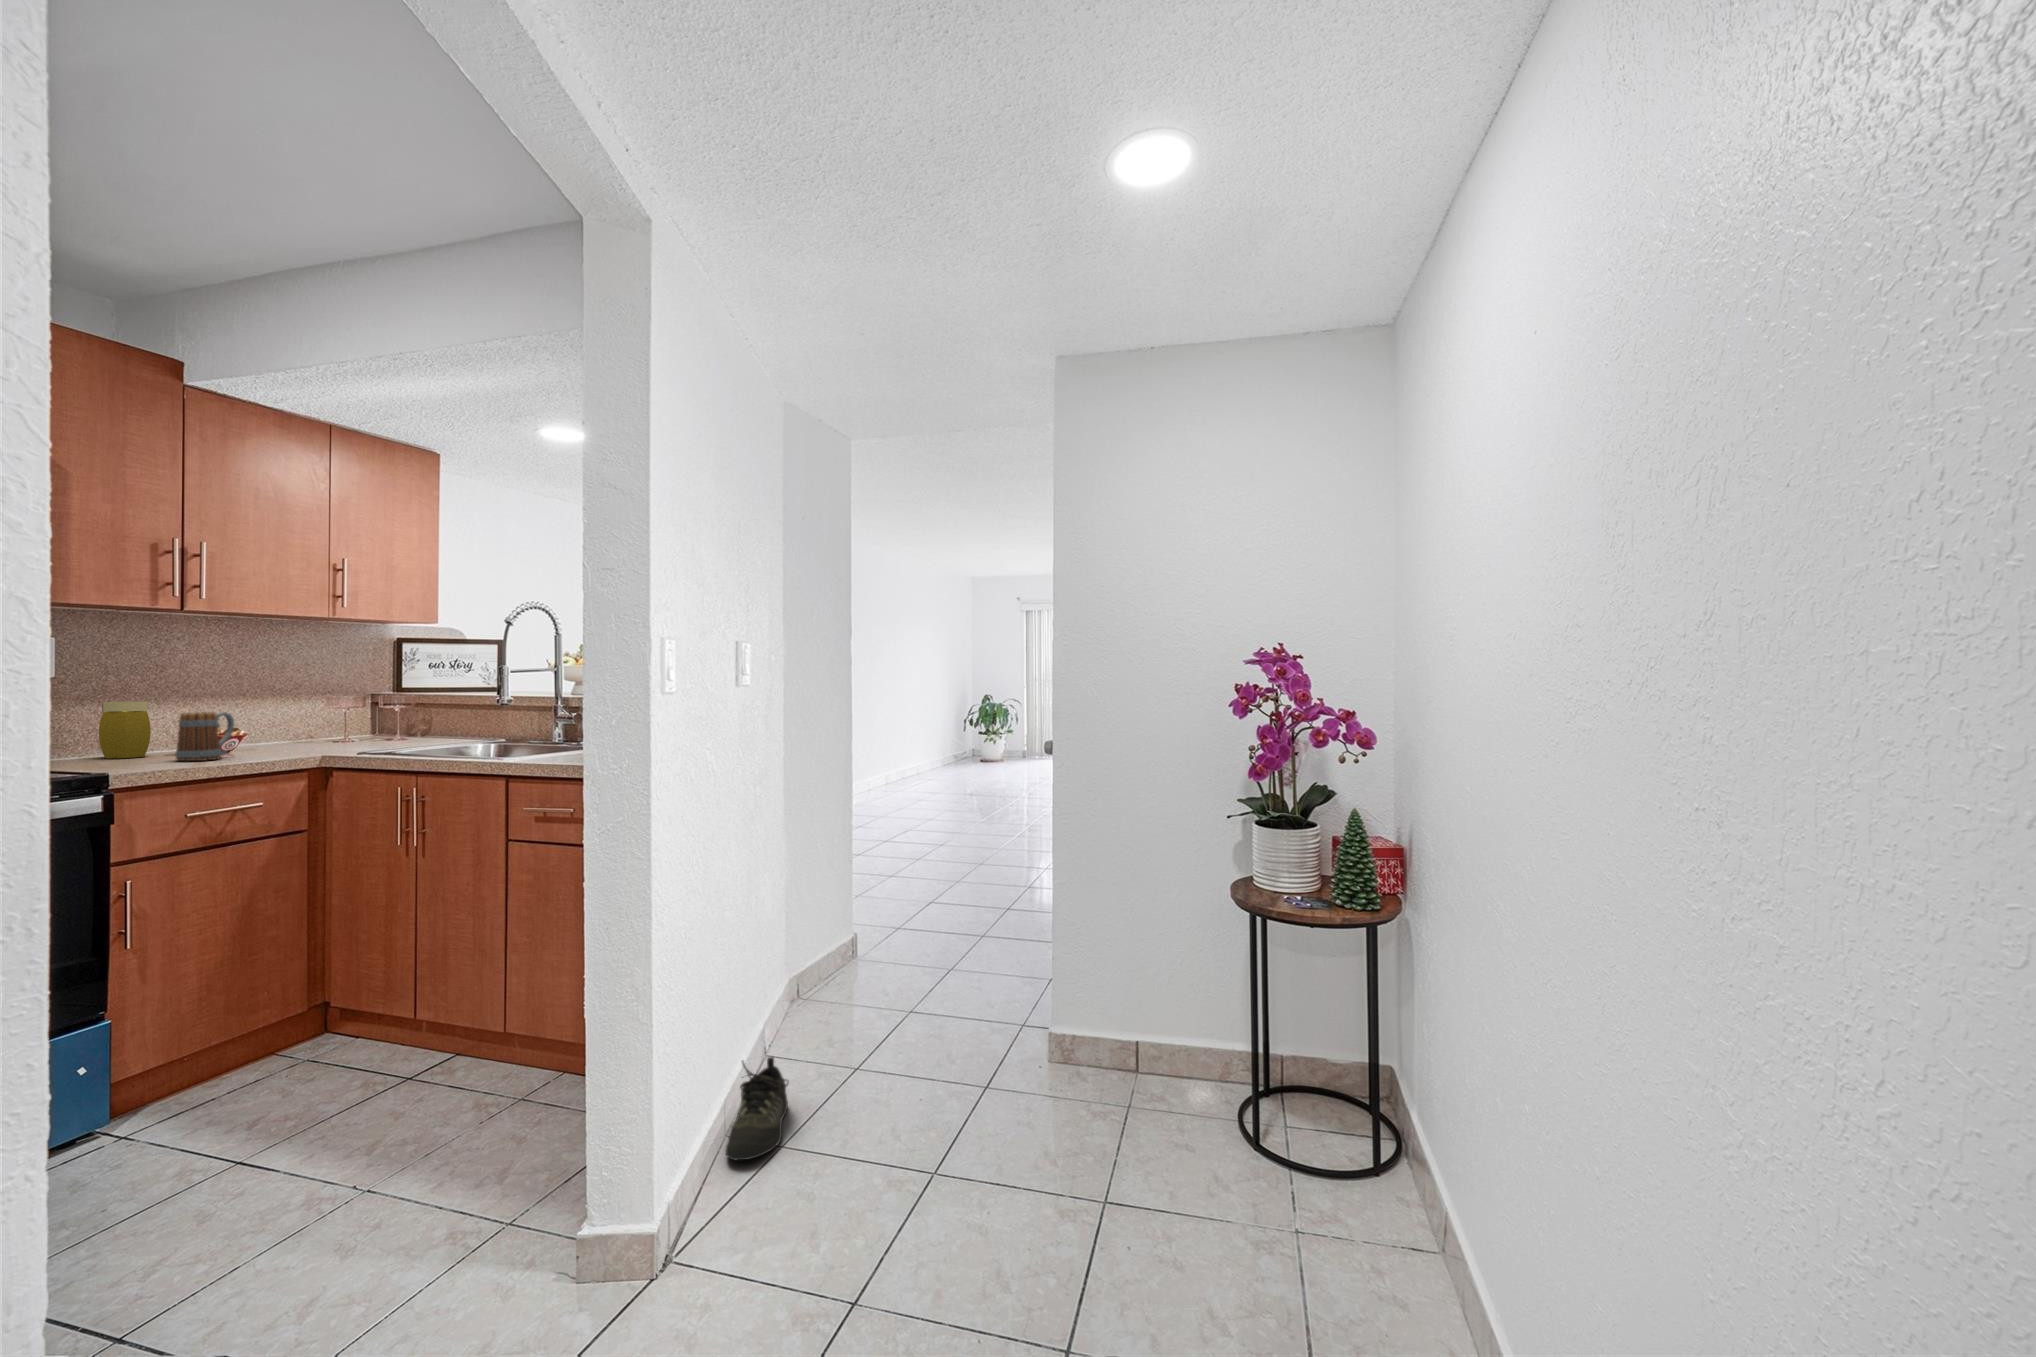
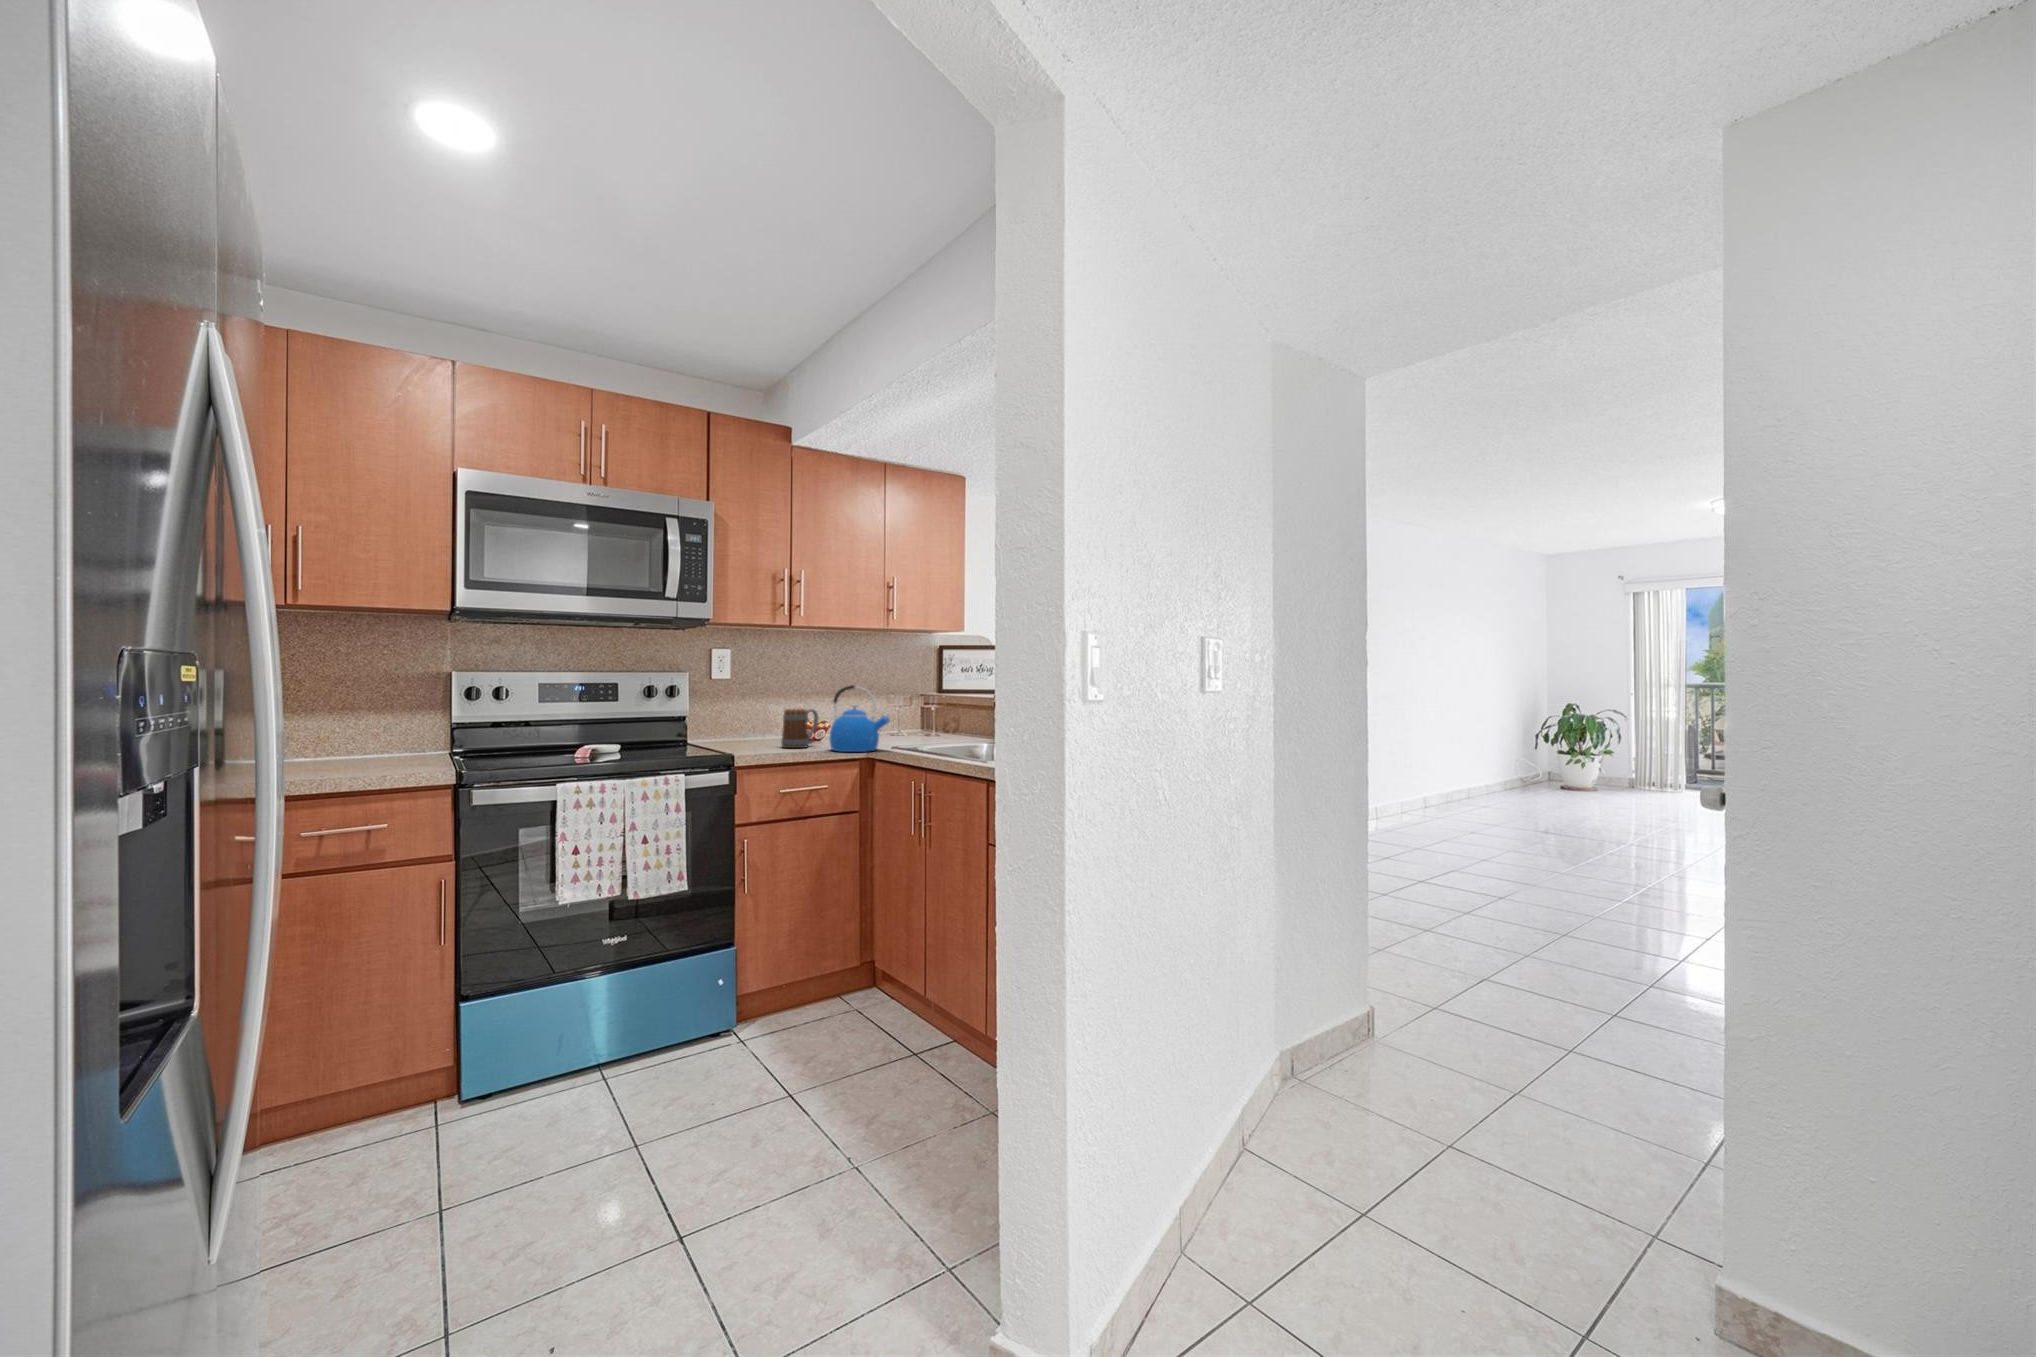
kettle: none [260,682,352,761] -> present [830,685,890,752]
jar: present [99,701,151,759] -> none [744,698,774,742]
shoe: present [725,1057,789,1160] -> none [1166,1145,1250,1277]

